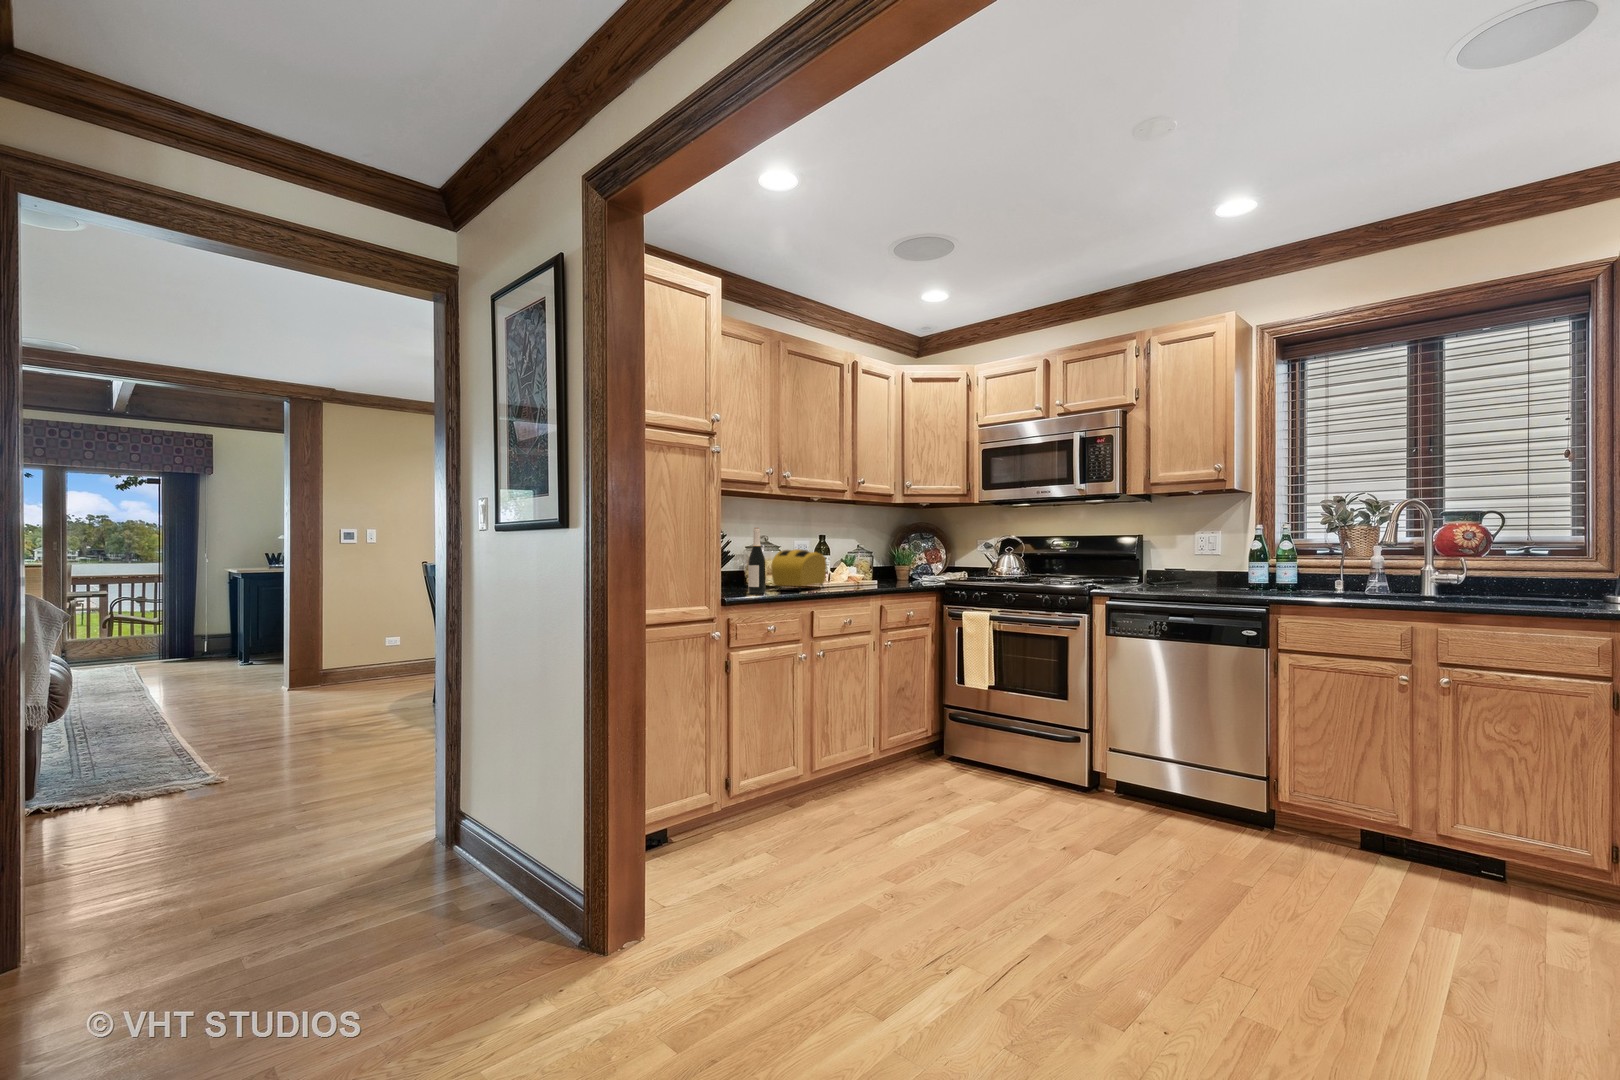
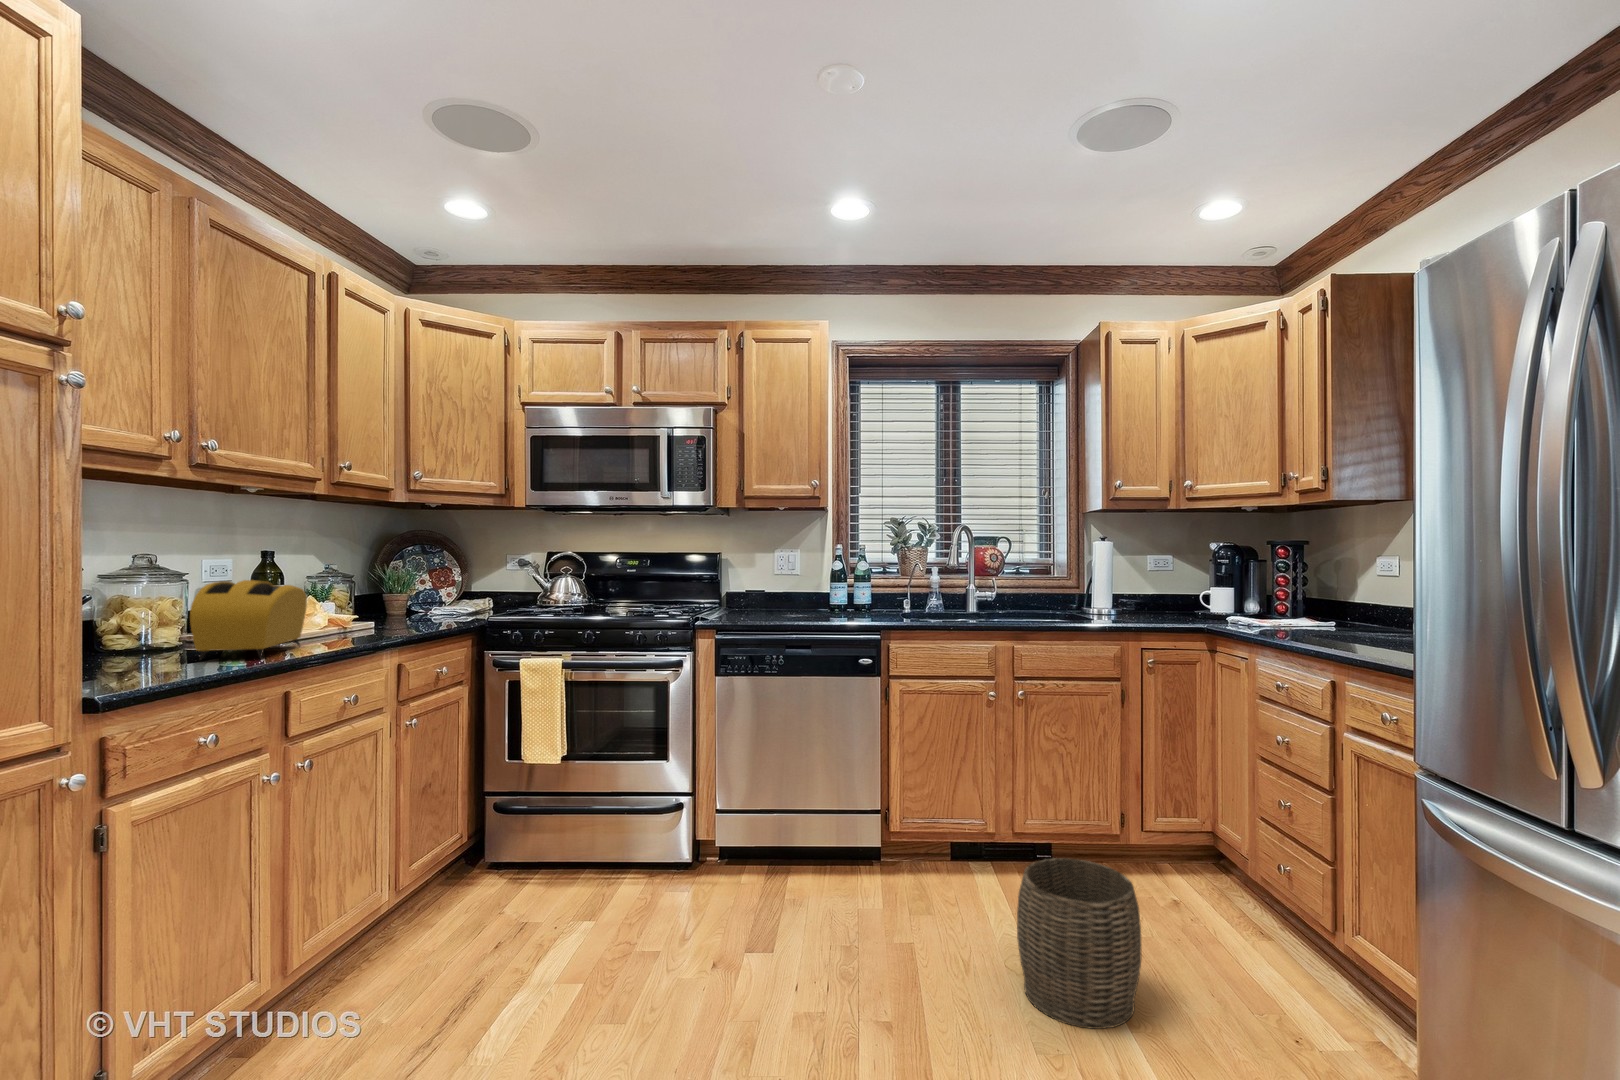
wine bottle: present [748,528,766,594] -> none [140,542,185,675]
woven basket: none [1318,826,1467,992] -> present [1017,858,1142,1029]

